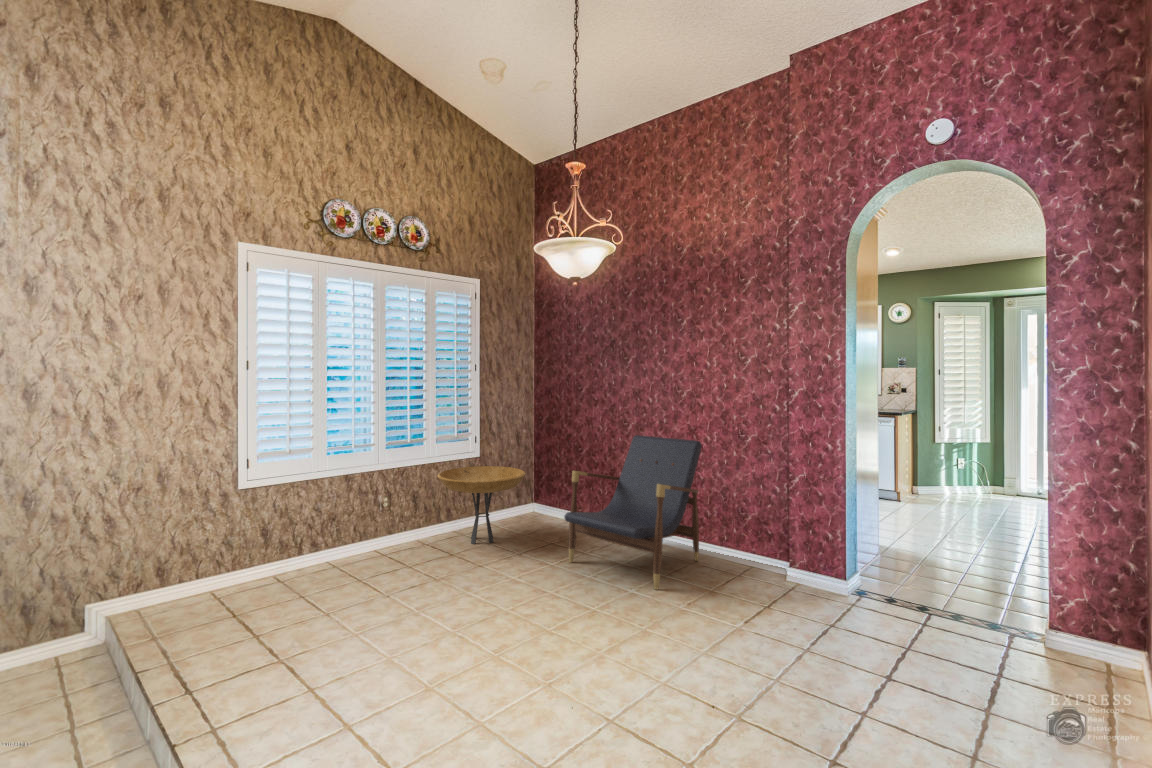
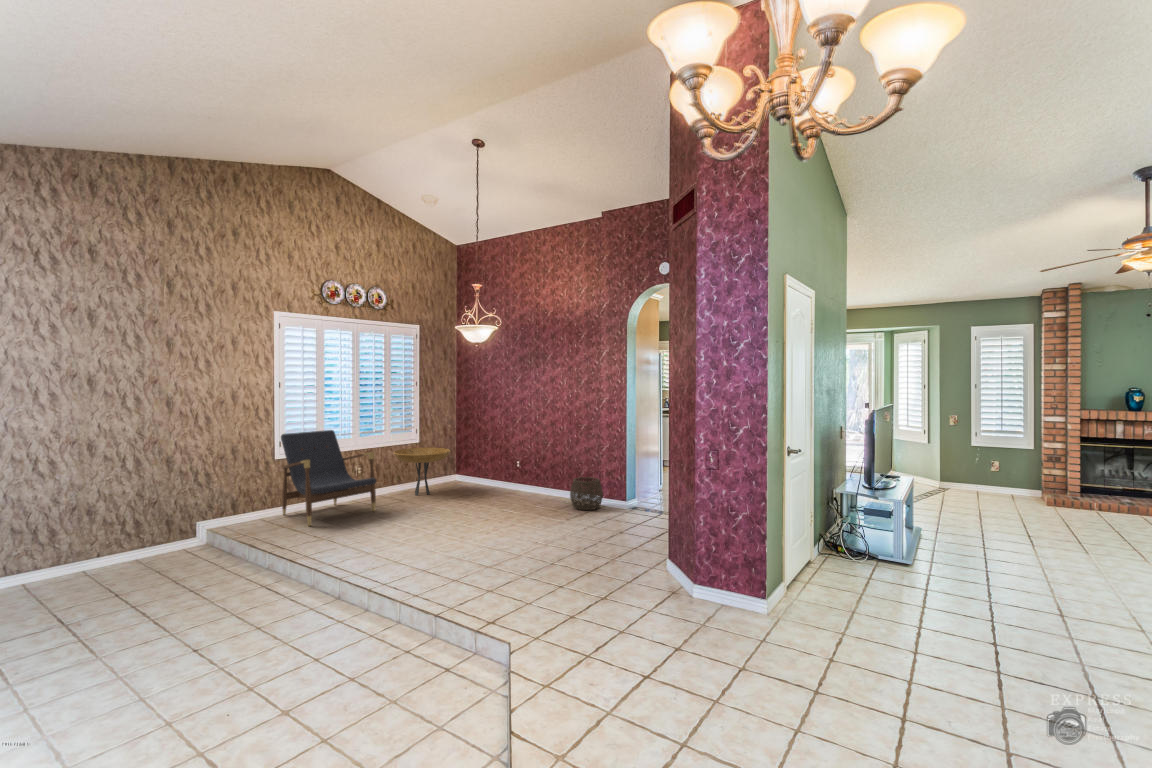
lounge chair: present [564,435,702,590] -> present [281,430,376,526]
woven basket: none [735,531,801,599] -> present [570,477,603,510]

